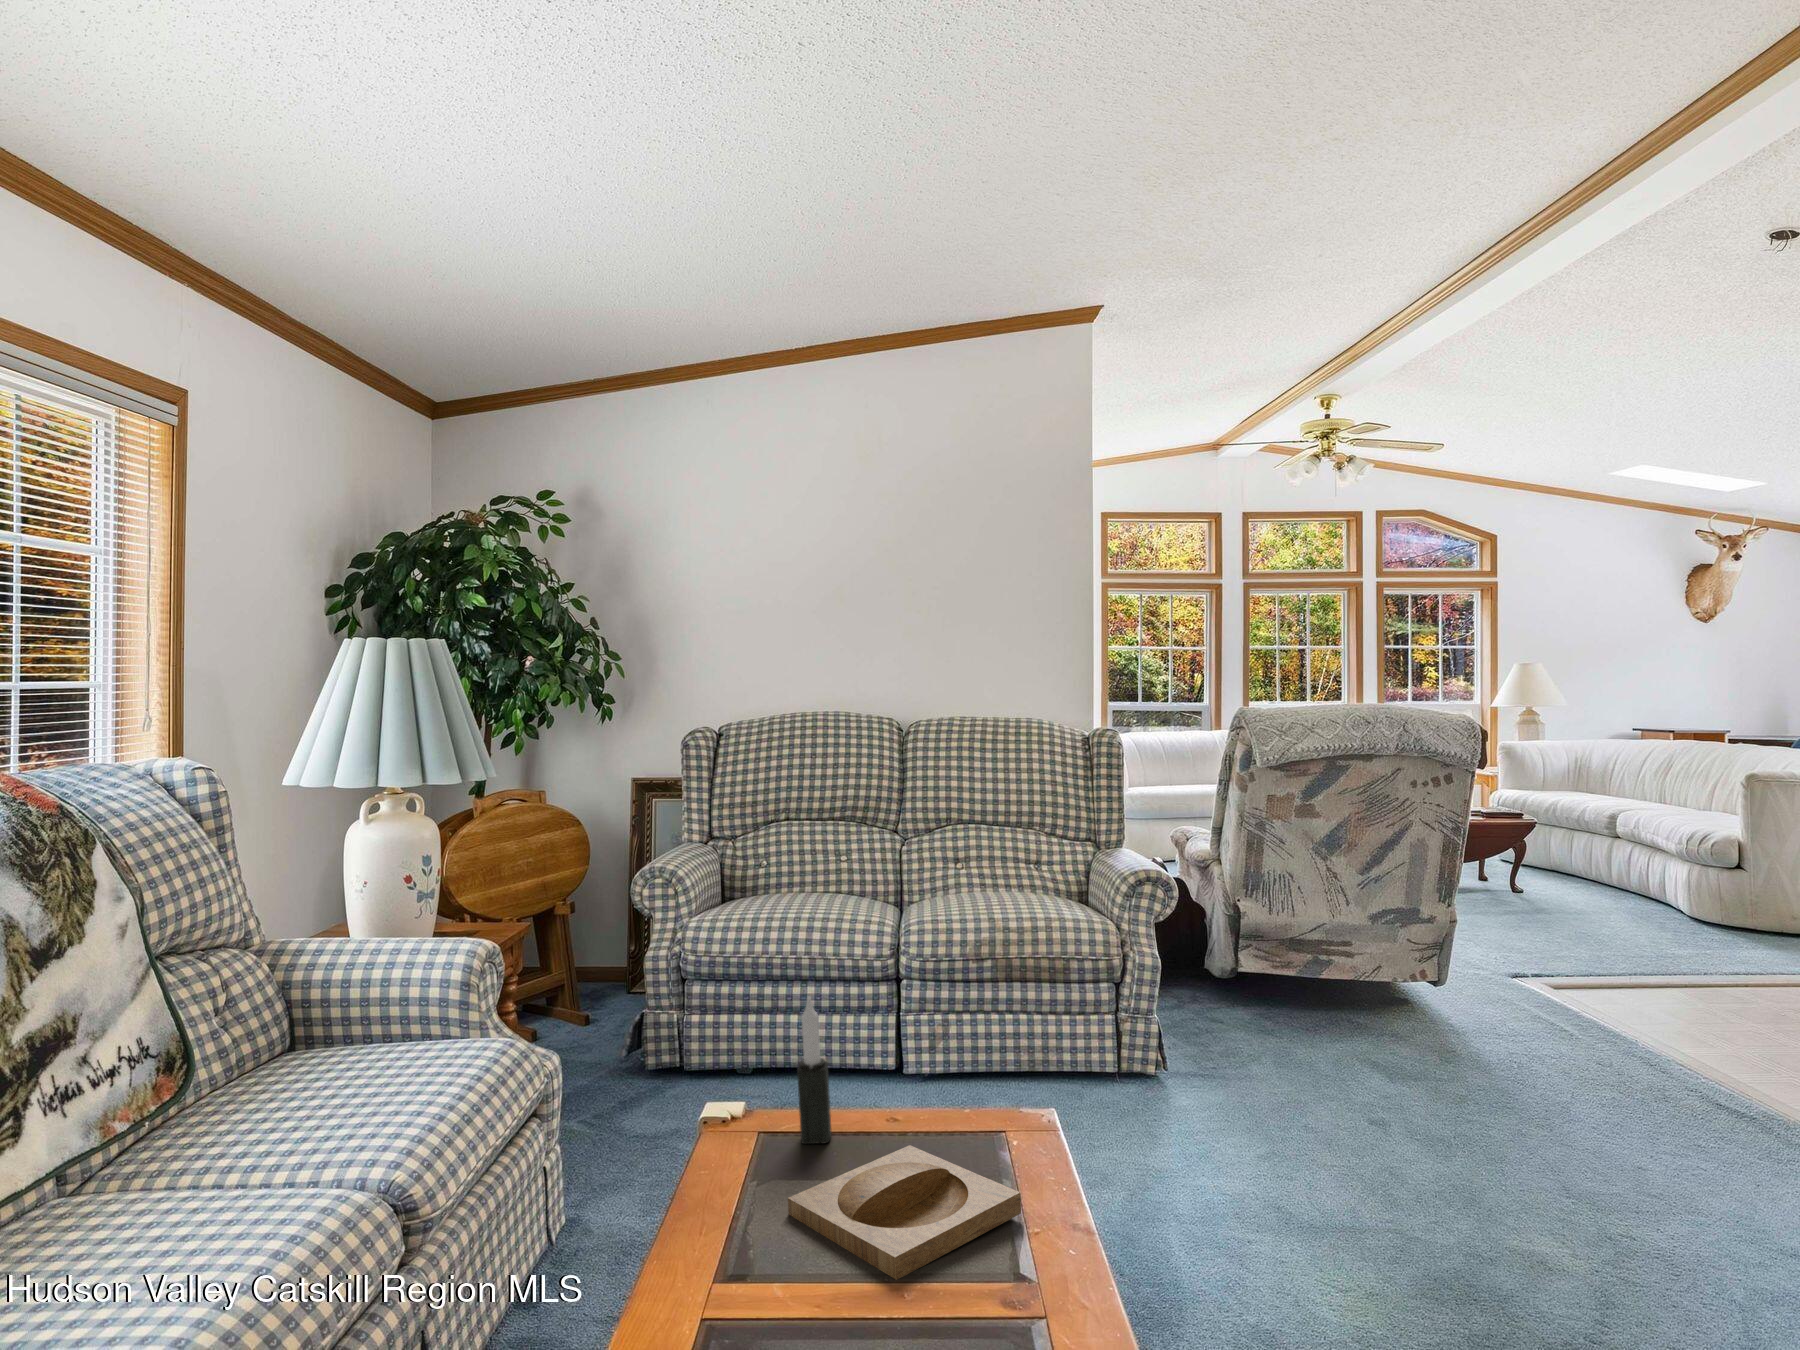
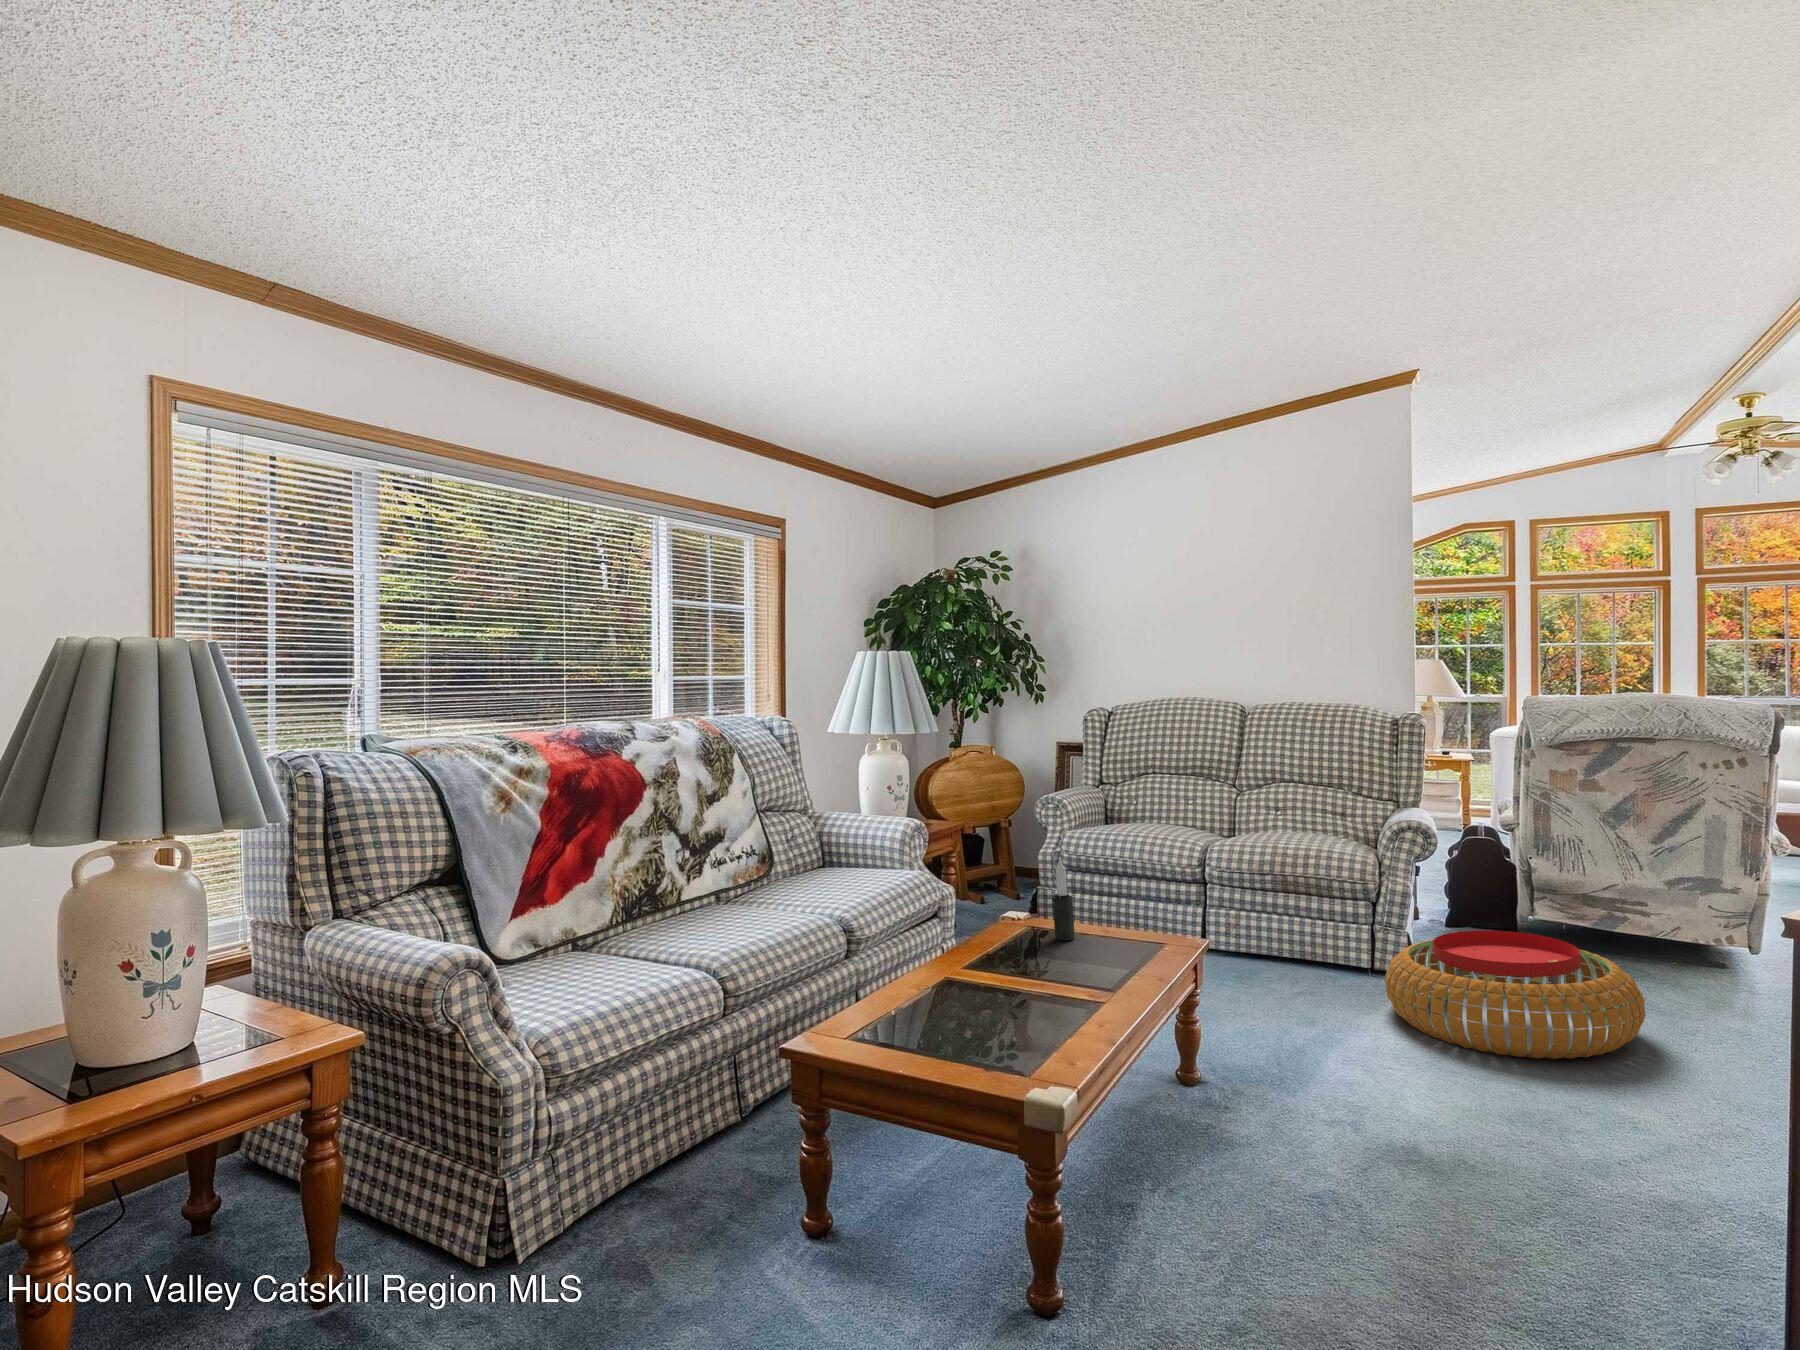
pouf: none [1169,1008,1471,1186] -> present [1385,931,1646,1059]
tray: present [788,1145,1021,1280] -> none [1023,942,1142,987]

